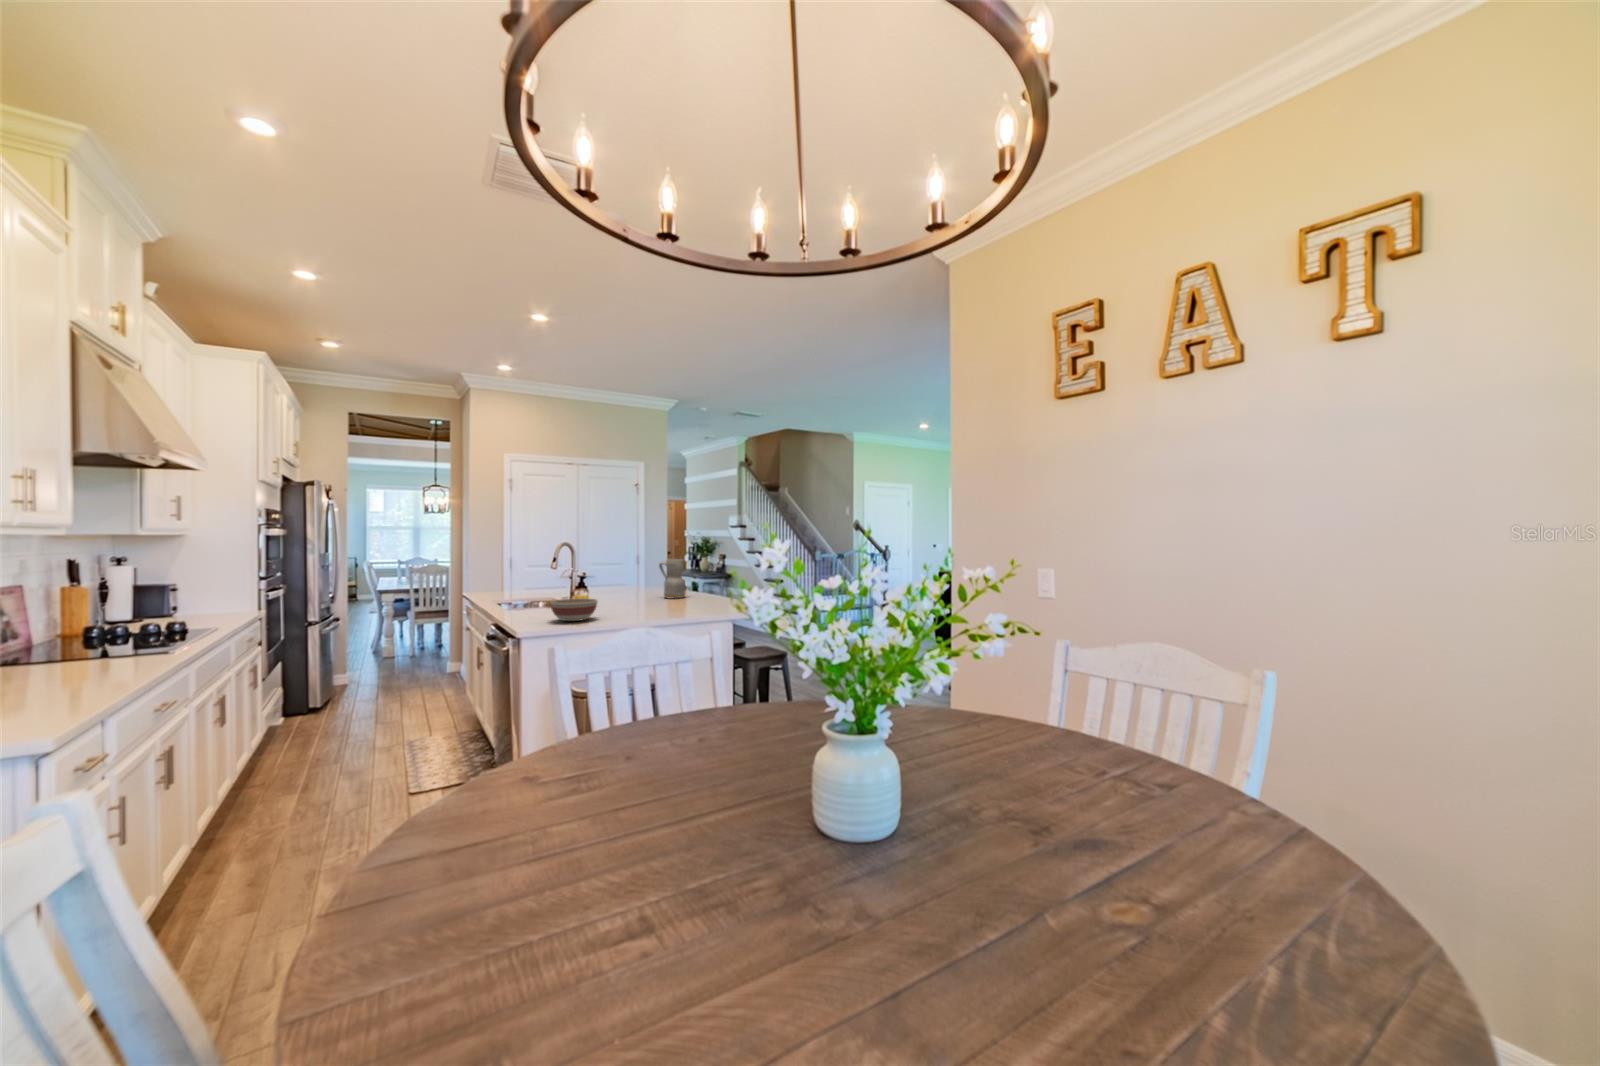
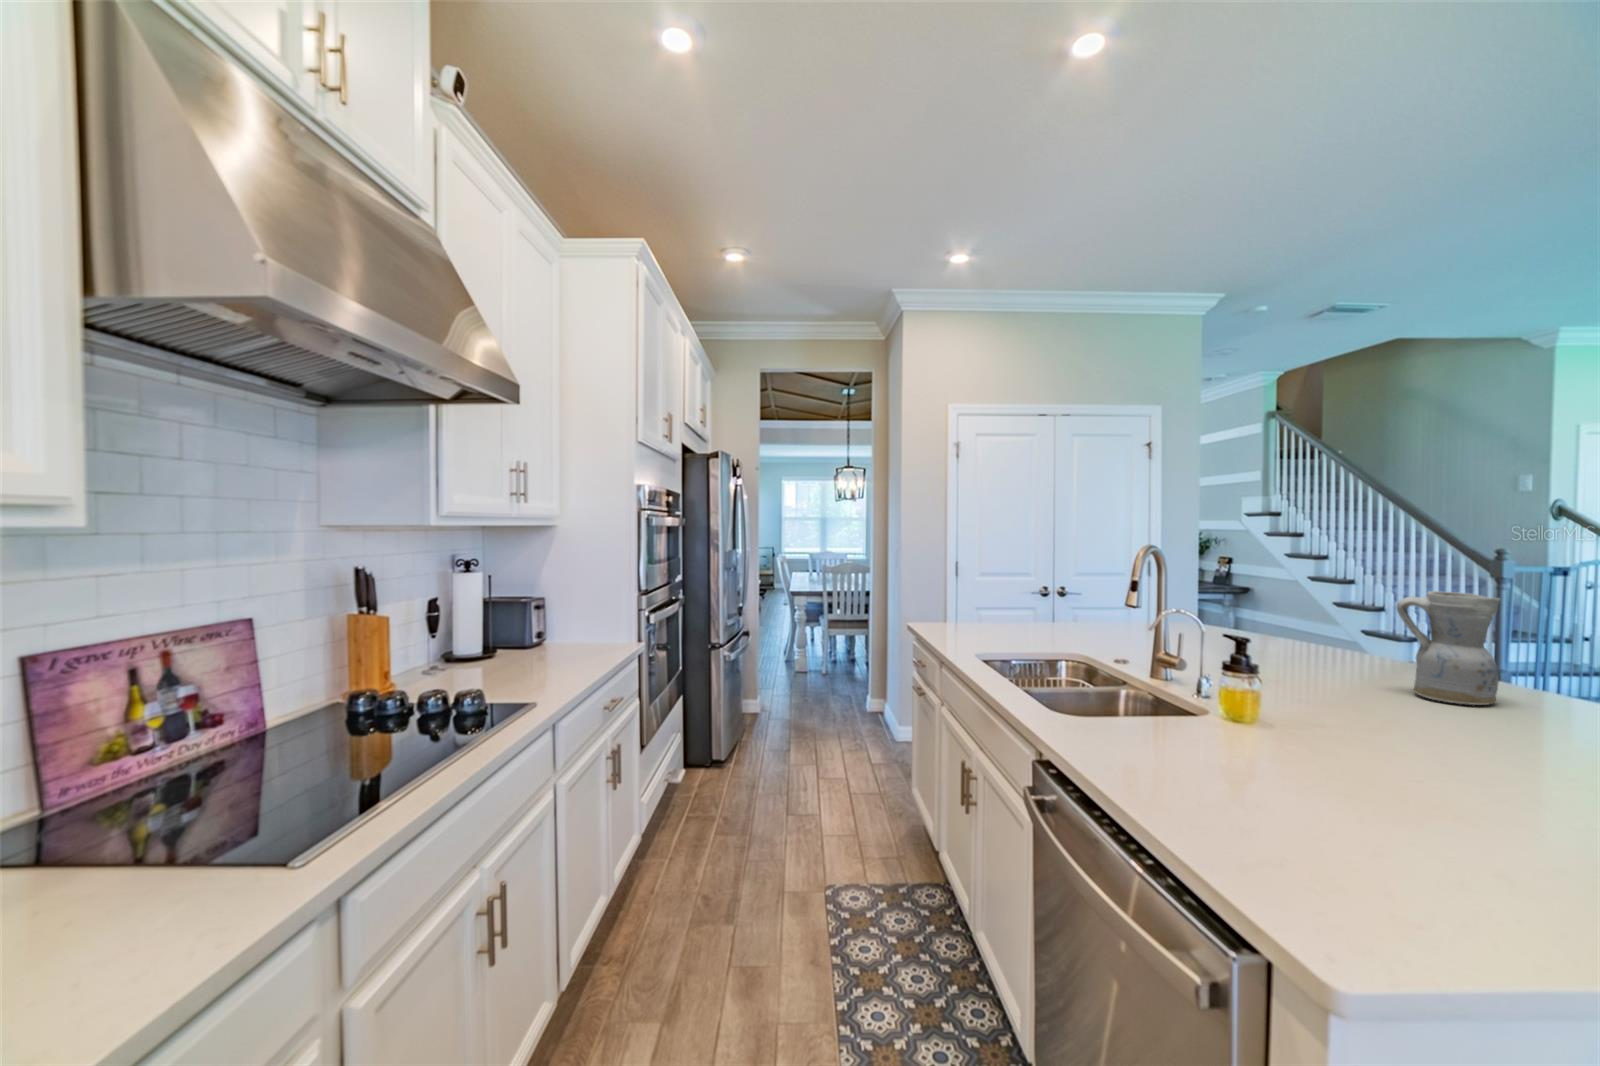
bowl: present [550,598,597,621] -> none [1216,719,1403,818]

